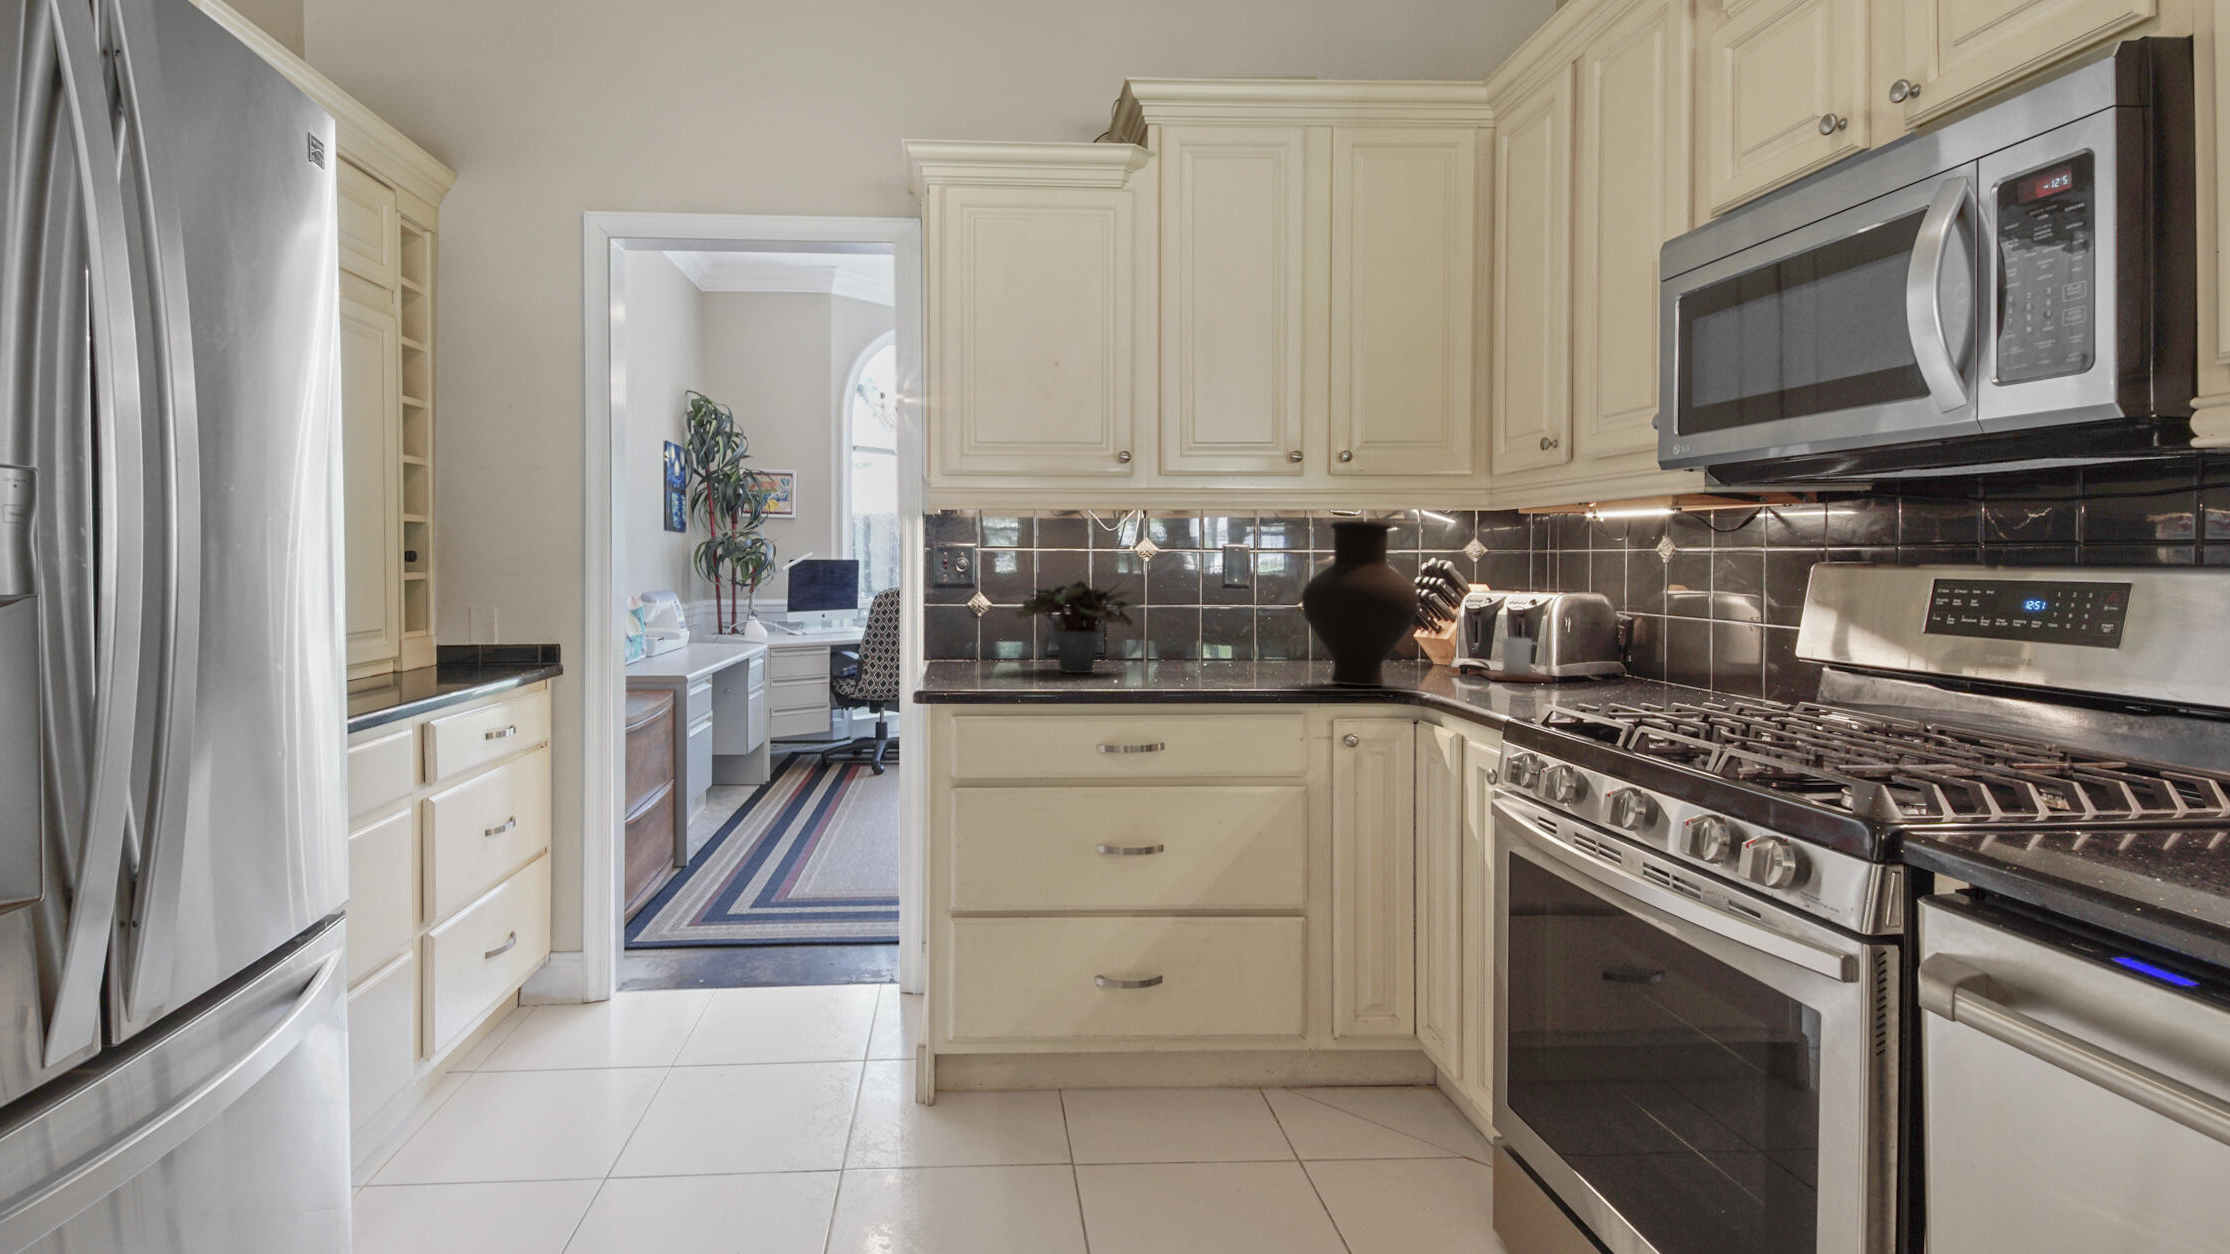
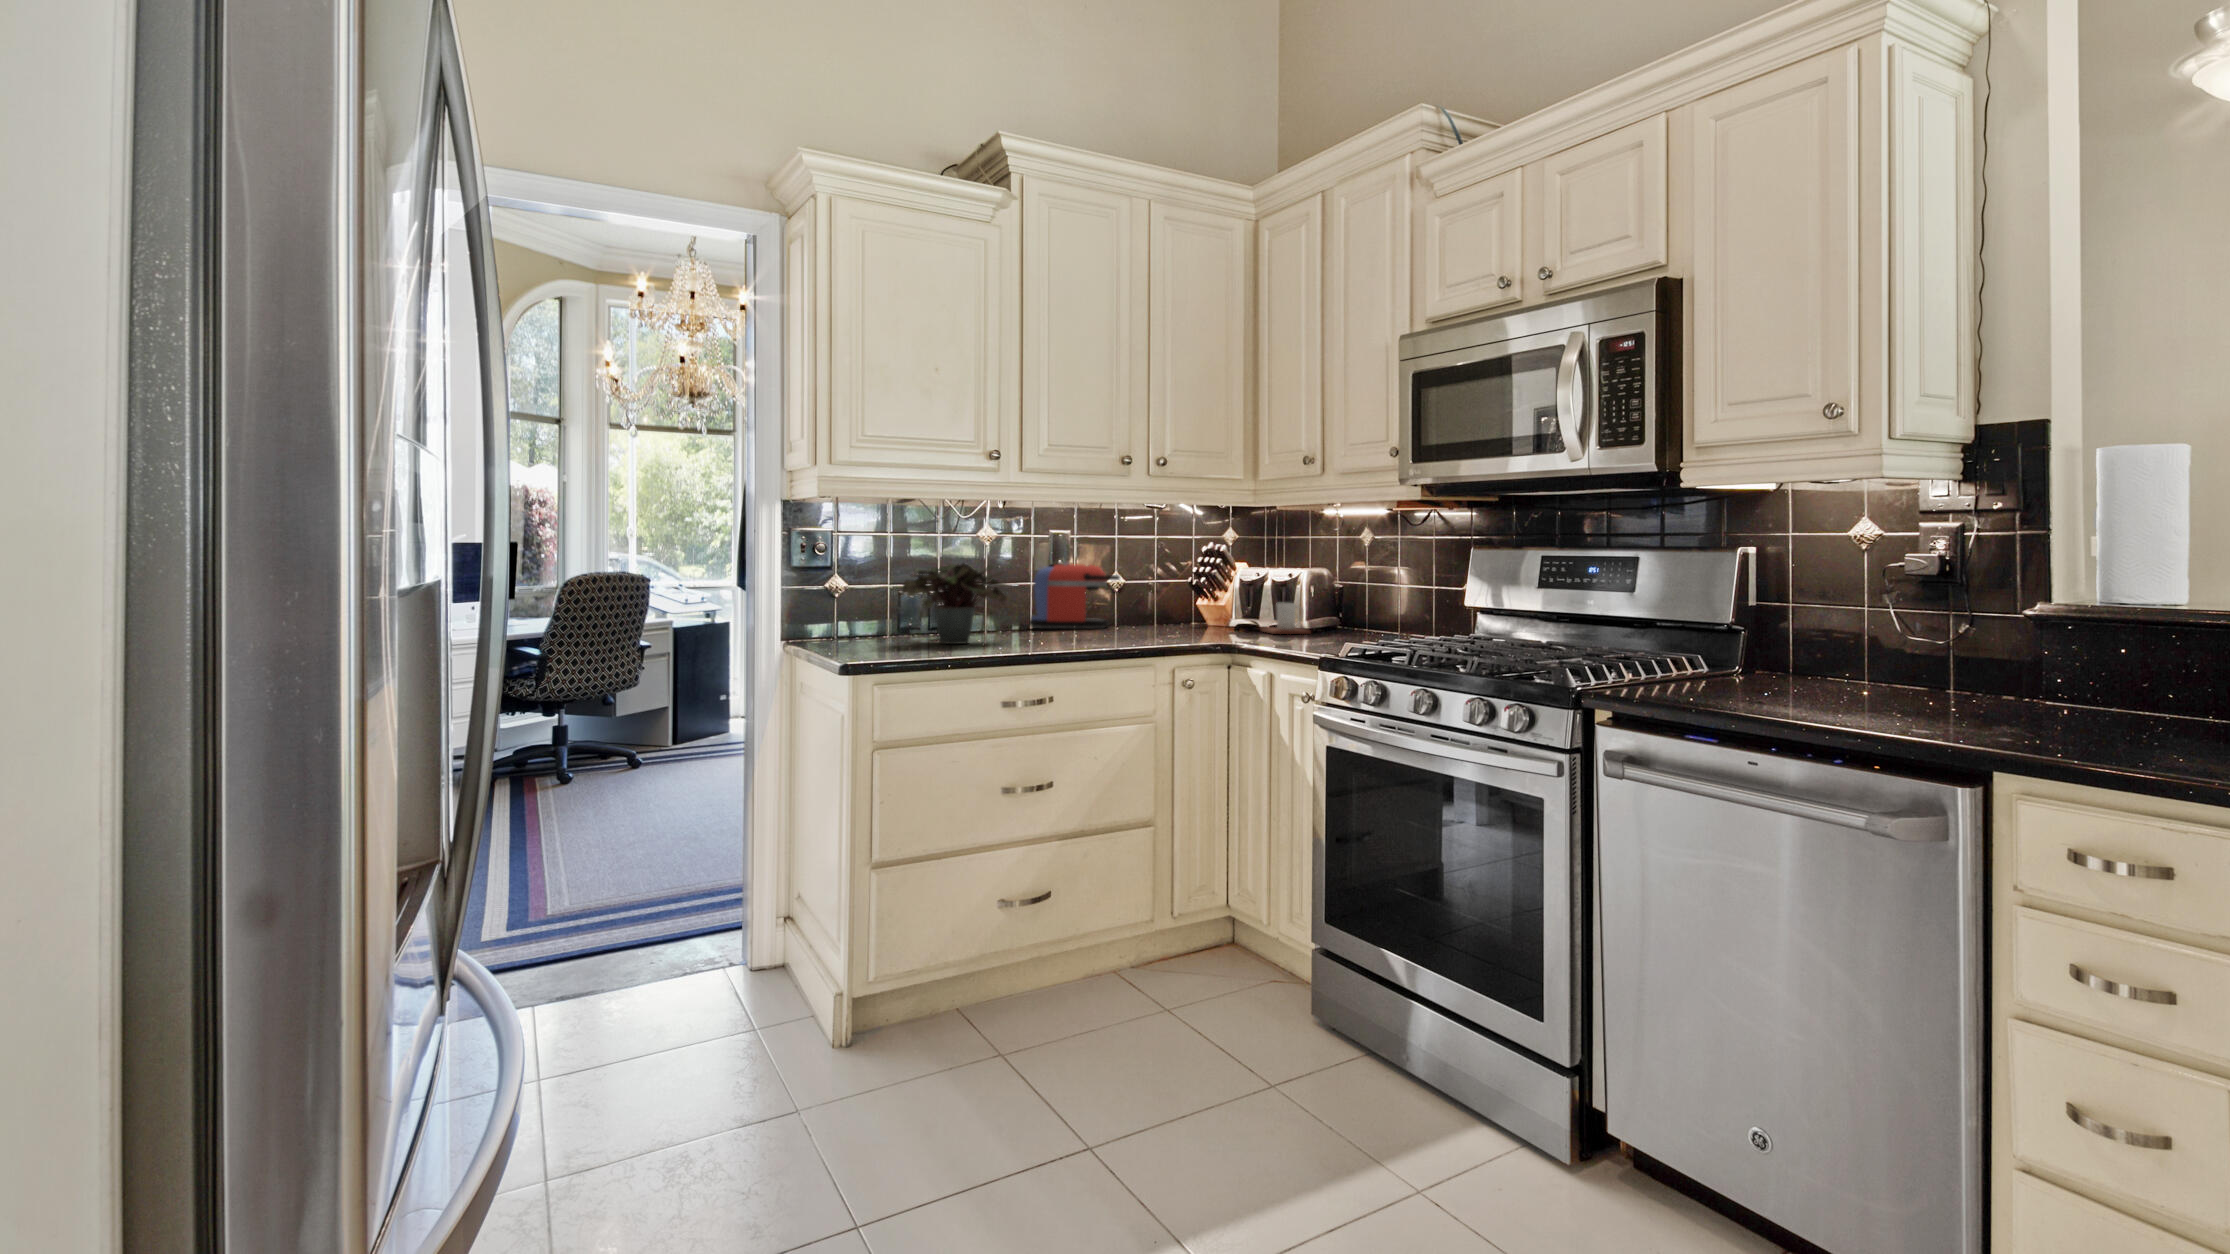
vase: present [1301,521,1419,686] -> none [1151,516,1235,641]
coffee maker: none [1200,584,1311,660] -> present [1029,564,1120,628]

